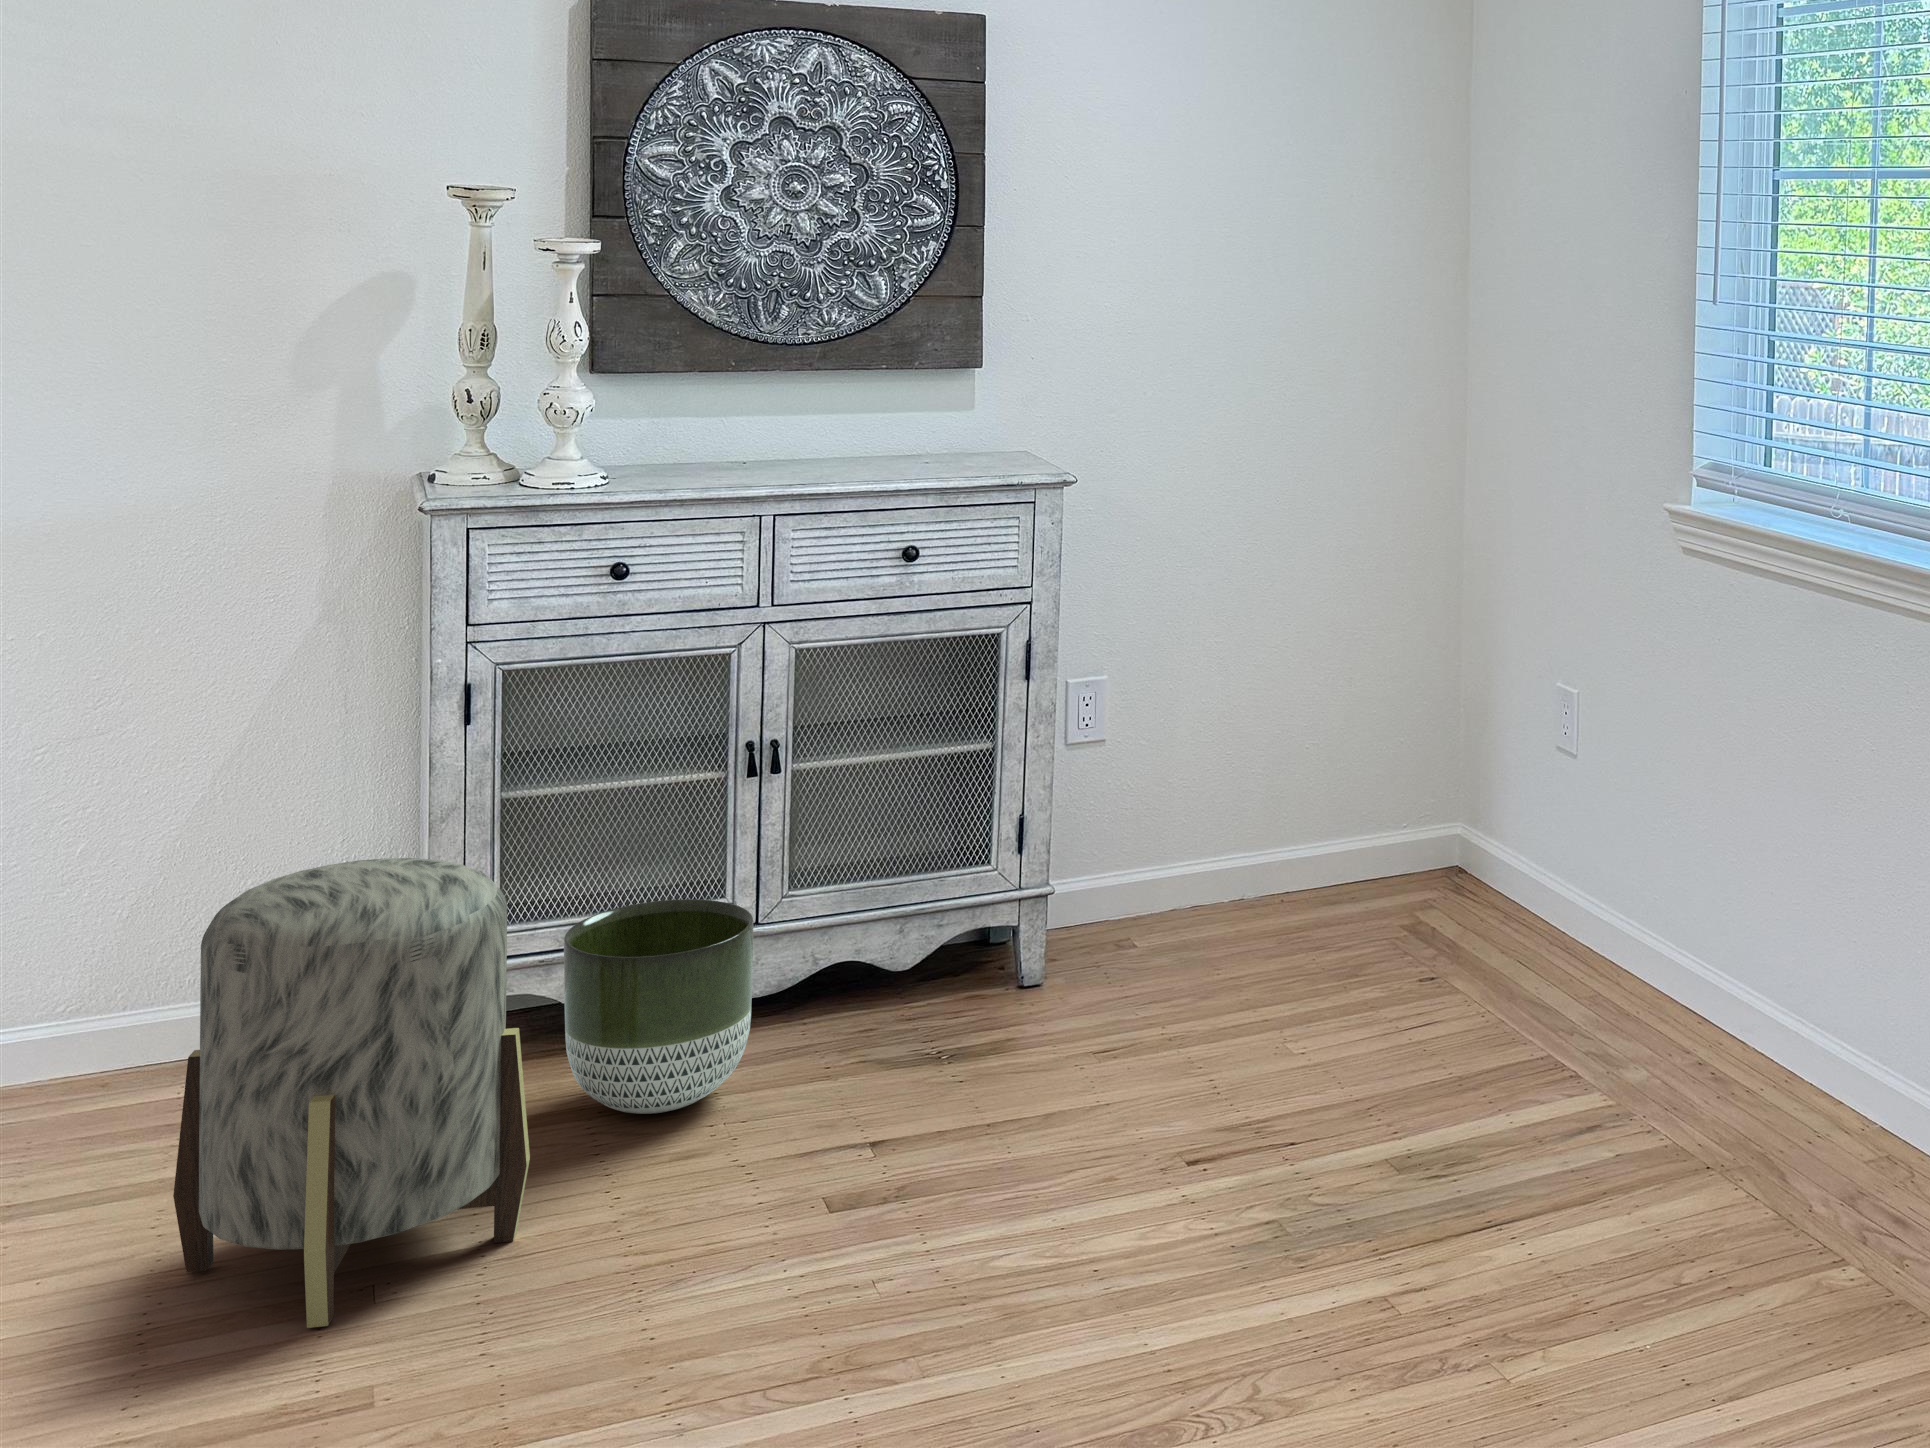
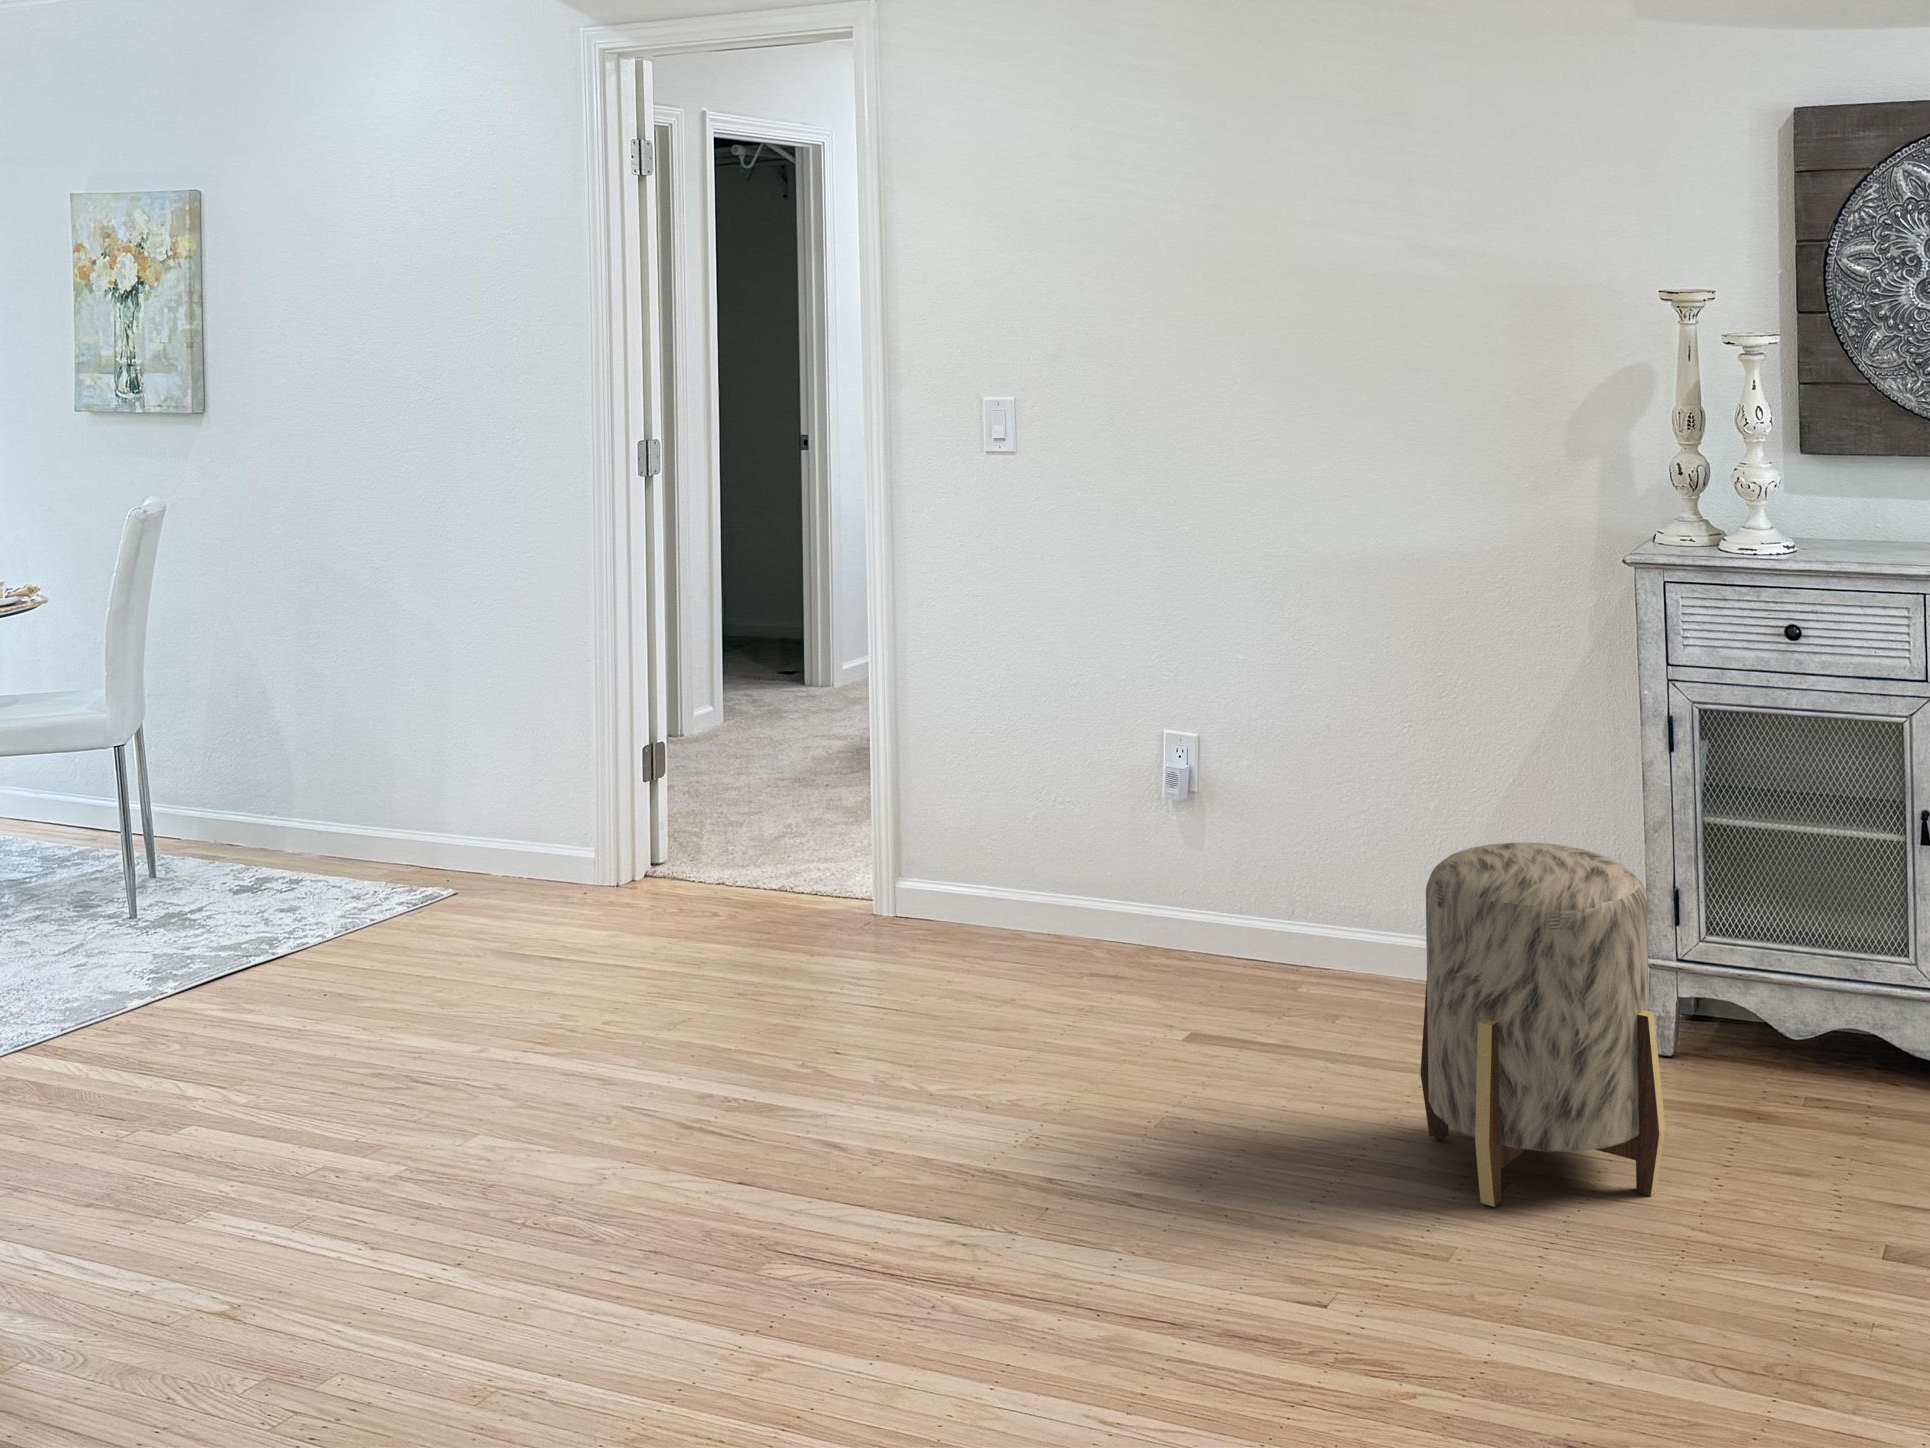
planter: present [564,899,753,1114] -> none [1737,941,1909,1138]

